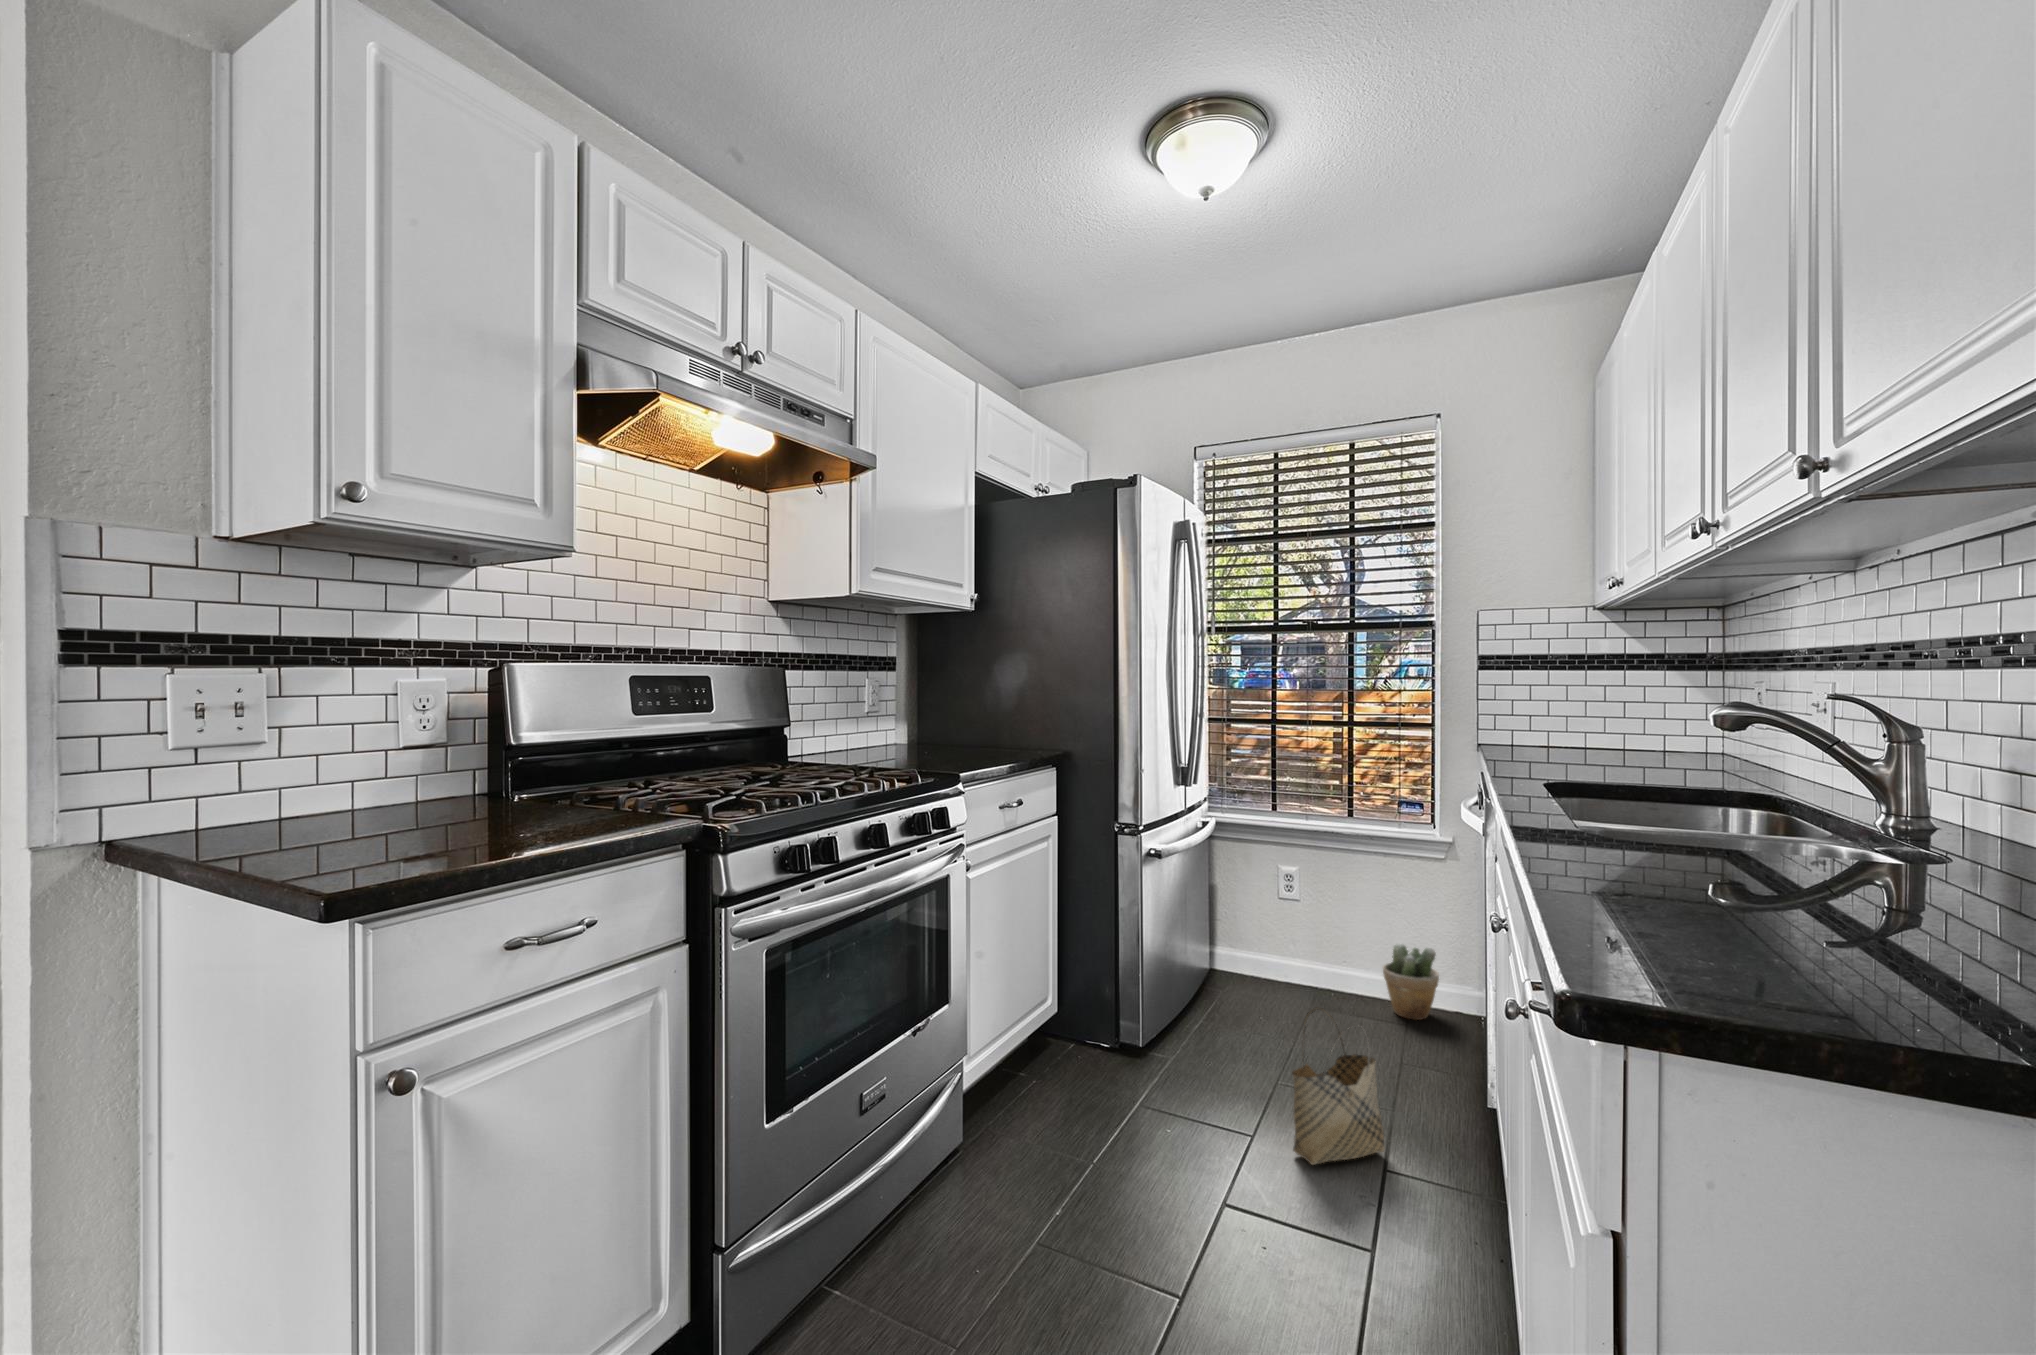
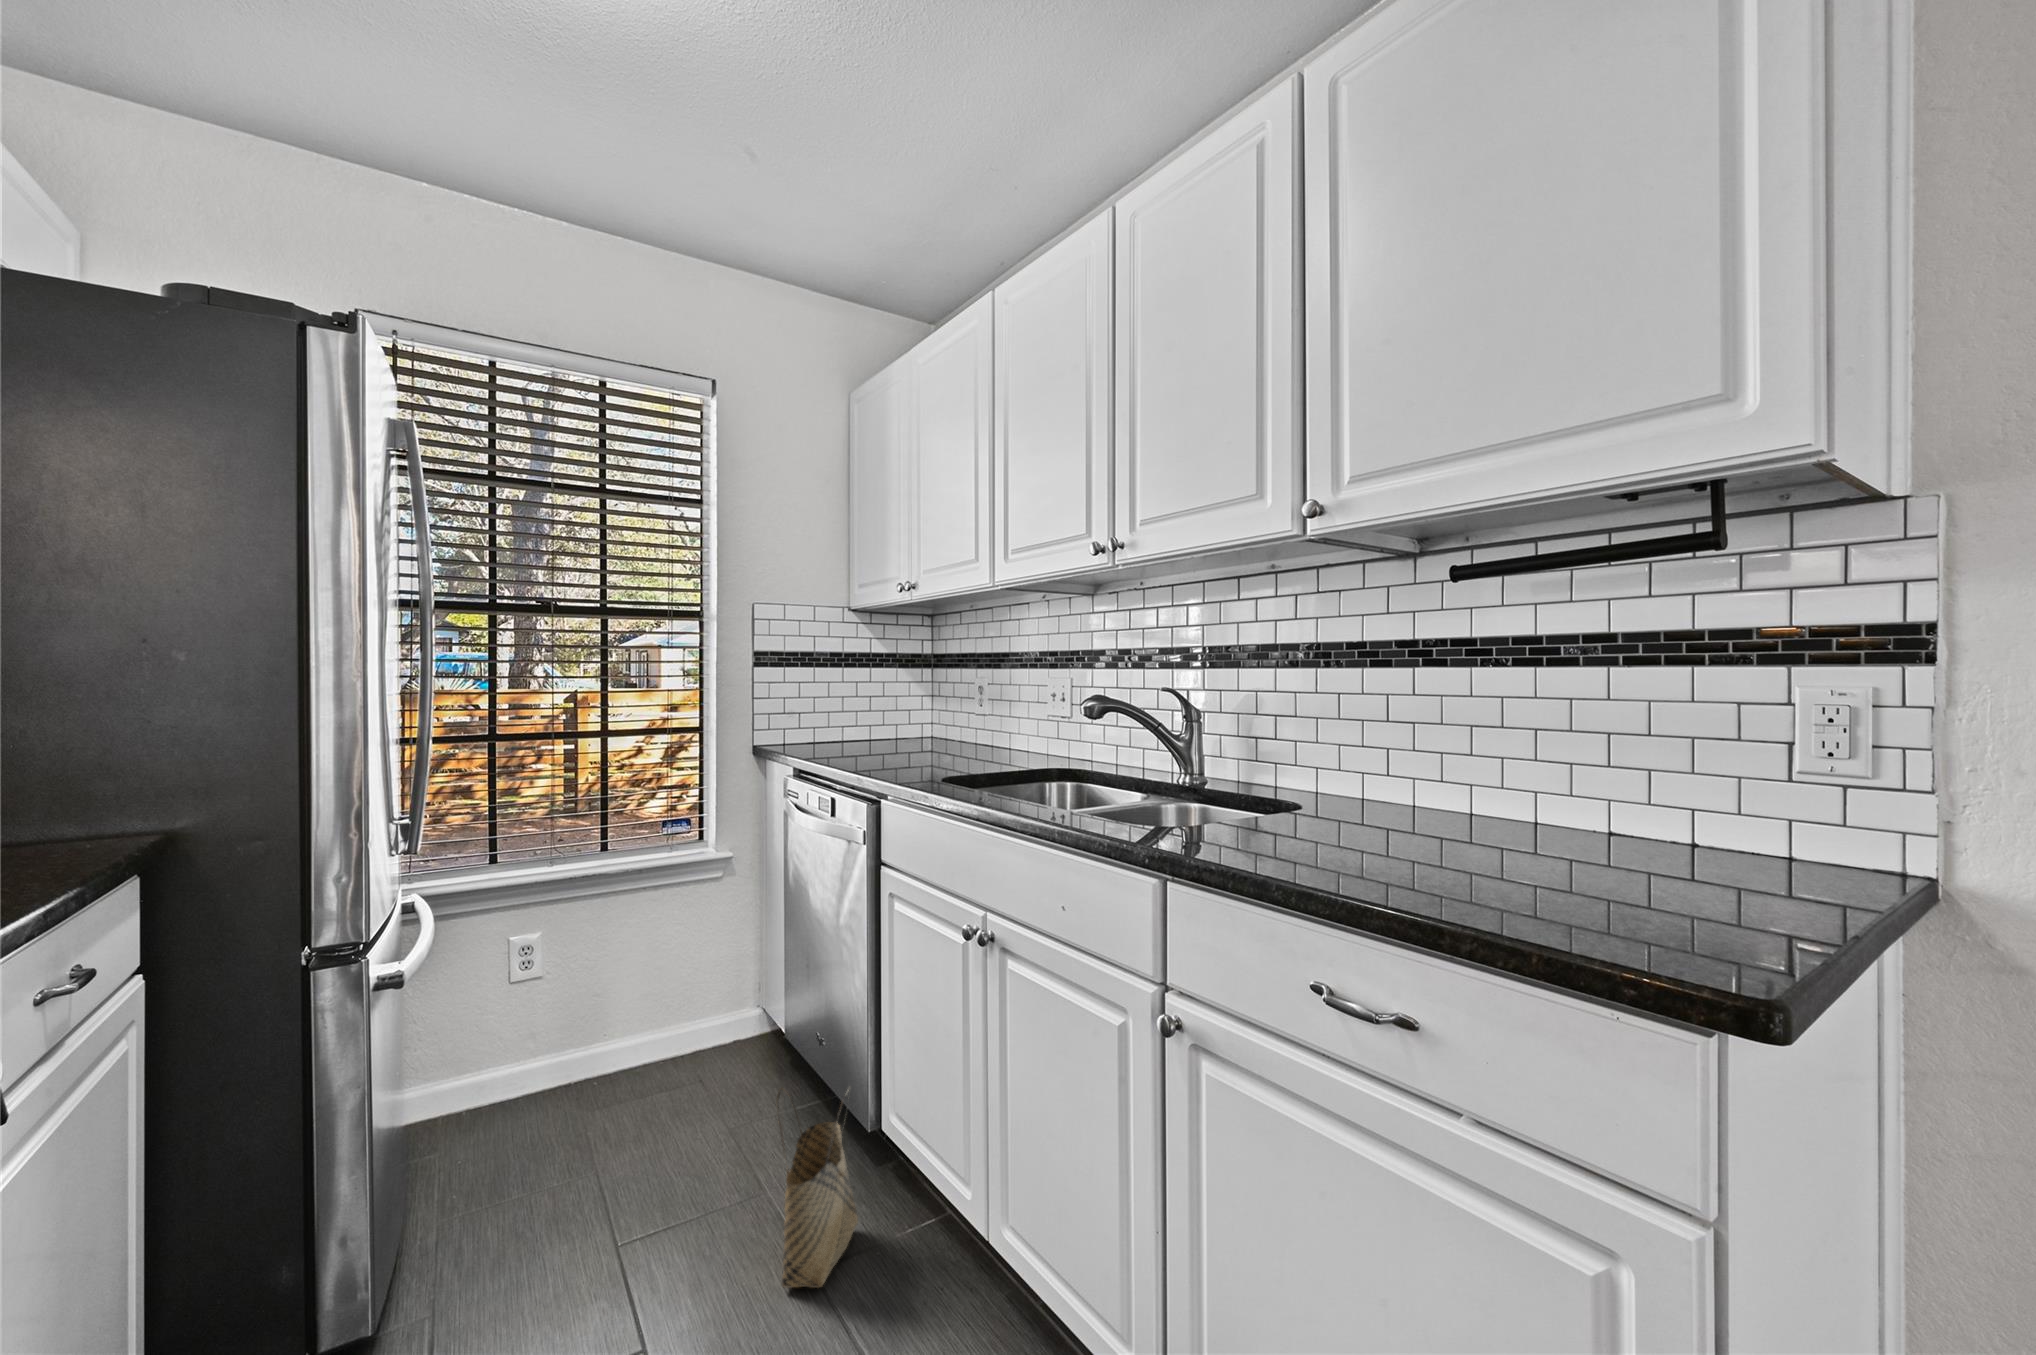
potted plant: present [1383,944,1439,1020] -> none [667,985,732,1077]

